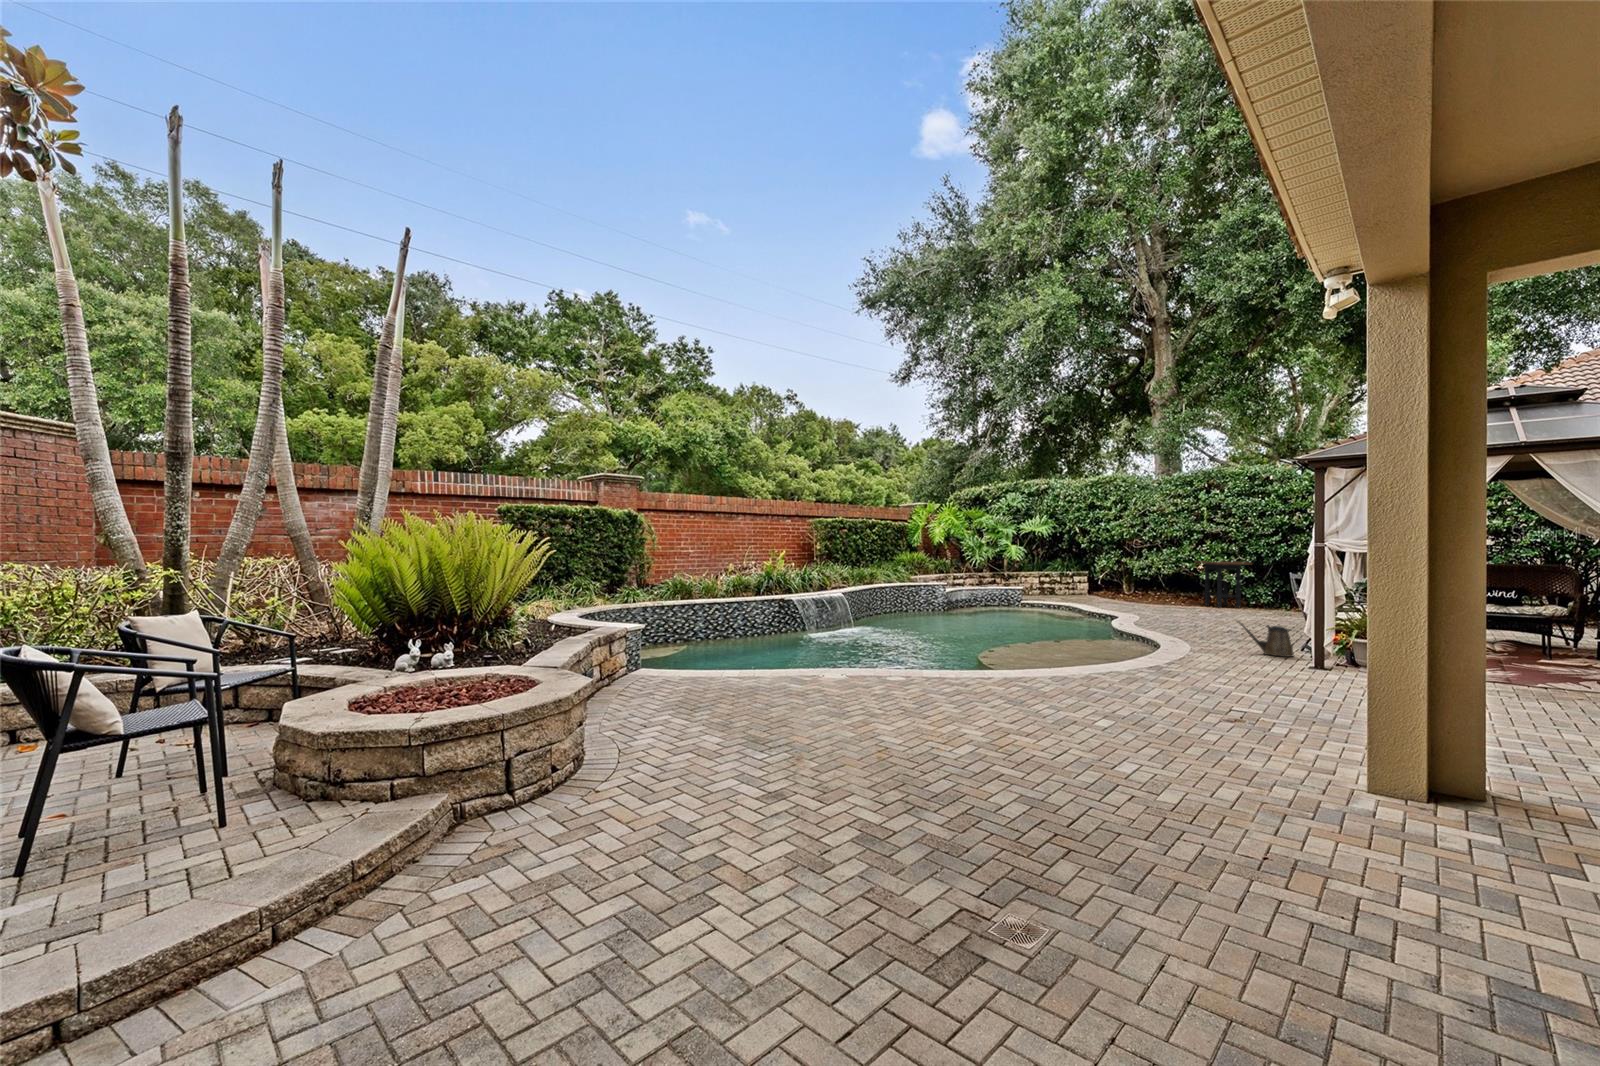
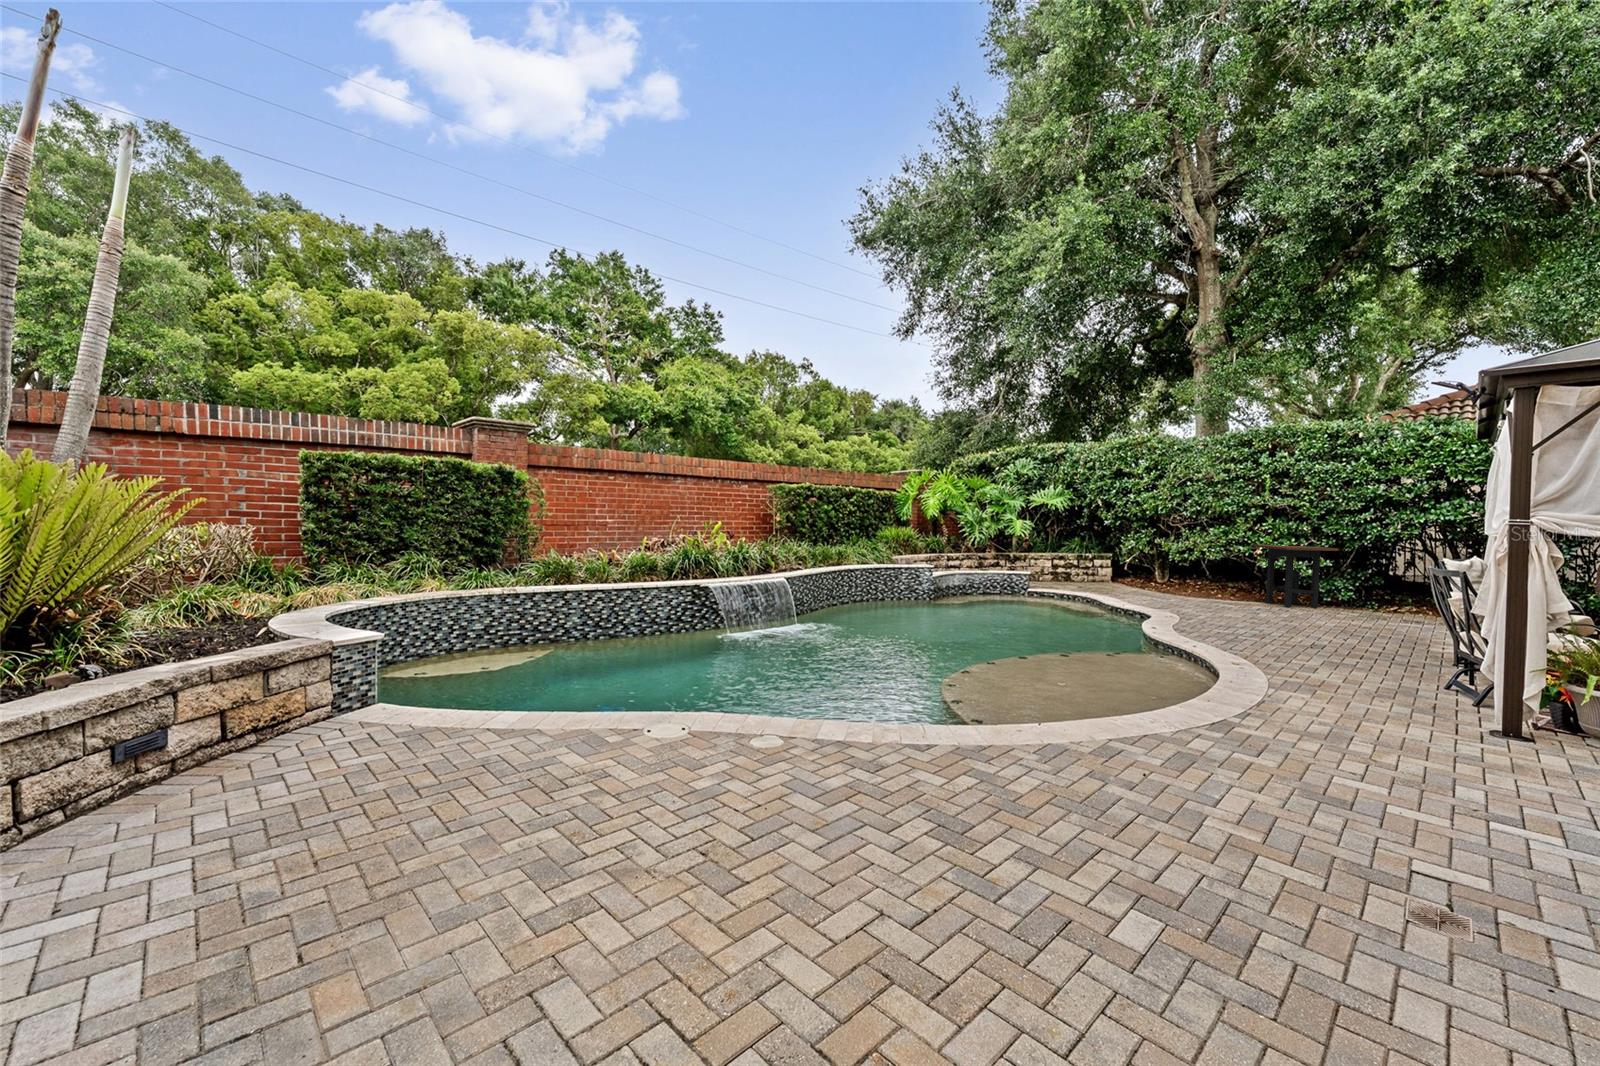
watering can: present [1238,622,1294,657] -> none [1353,653,1489,726]

